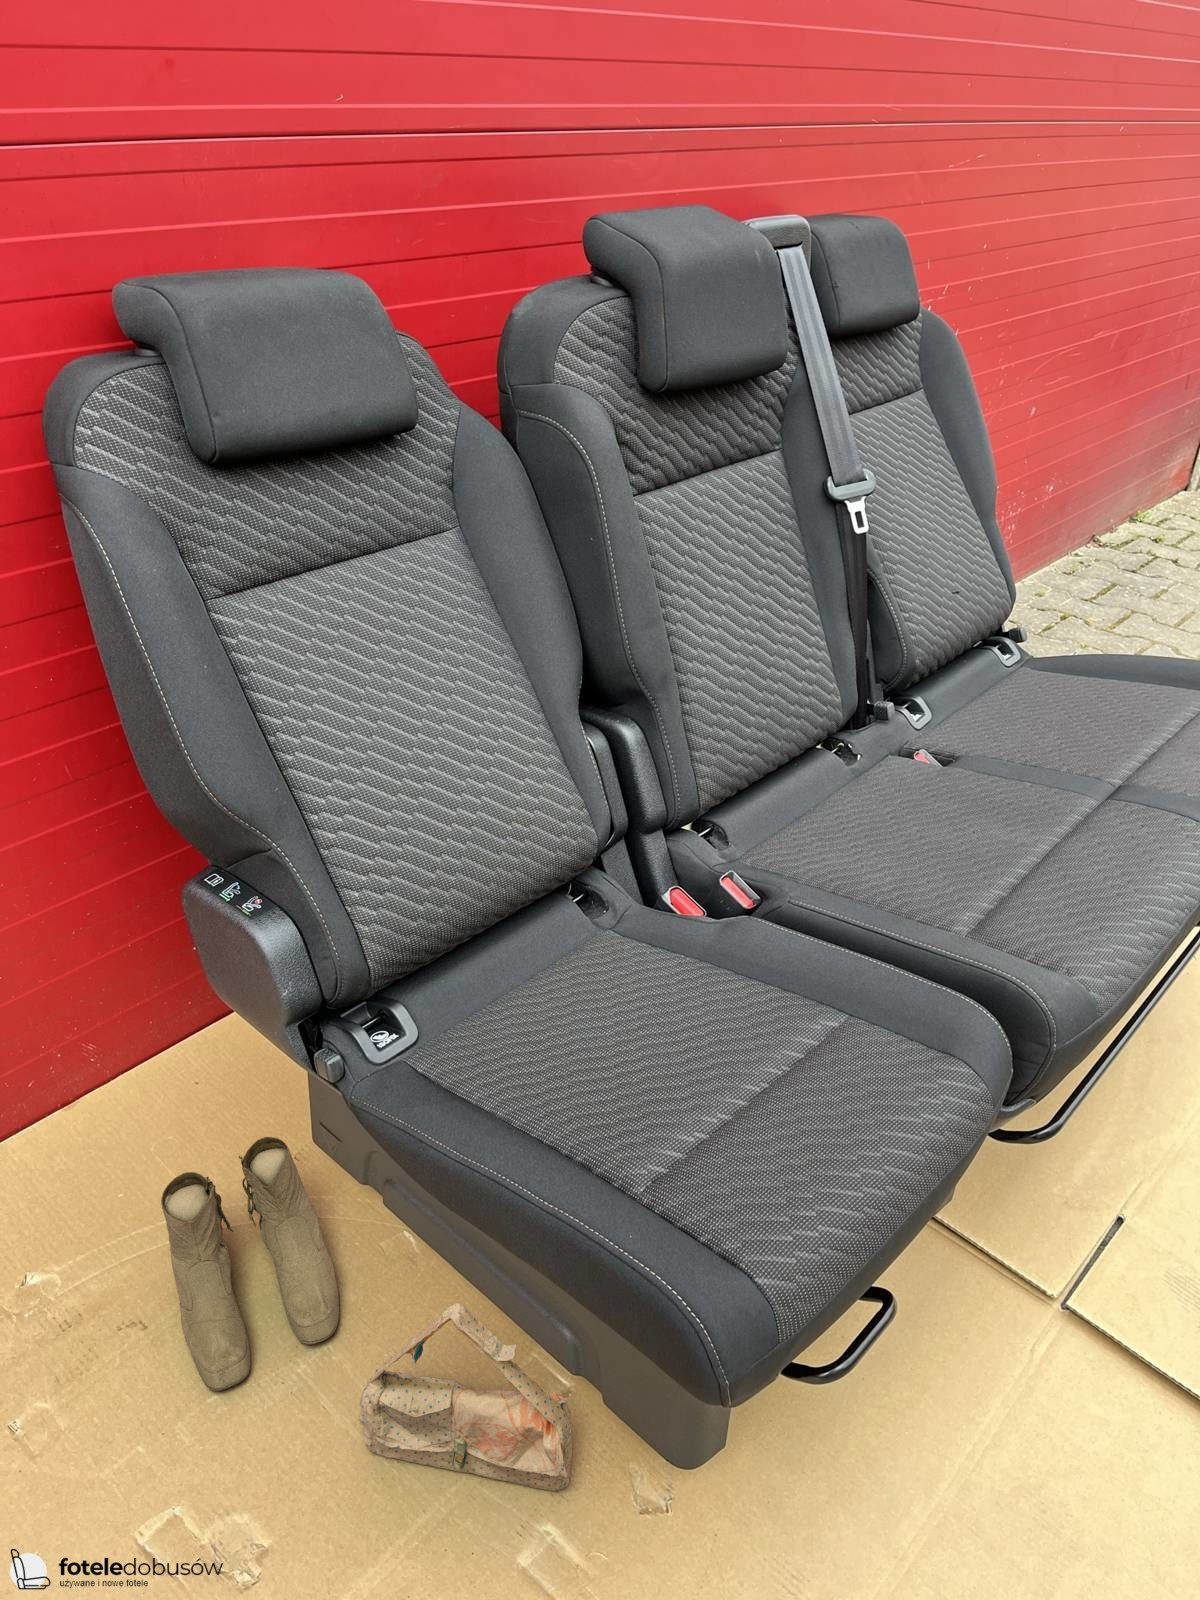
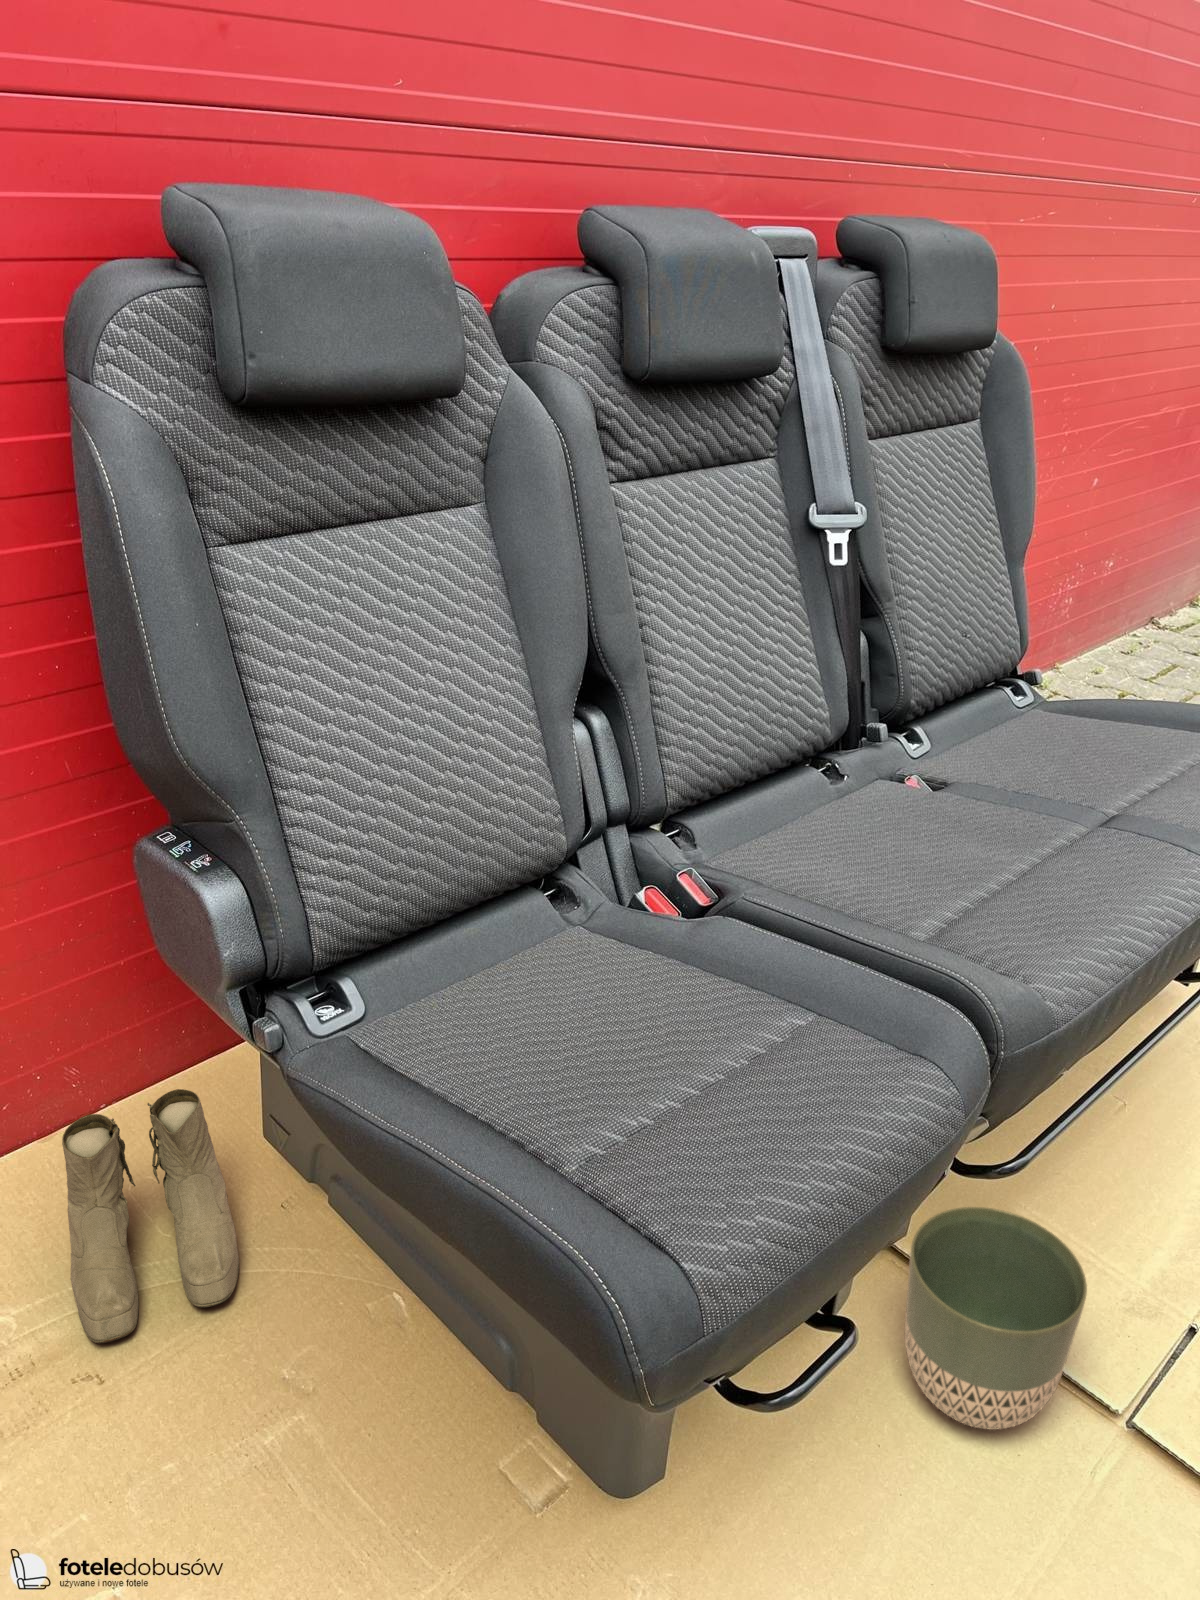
planter: none [974,1206,1152,1413] -> present [905,1207,1087,1430]
bag: present [359,1303,573,1491] -> none [239,1231,460,1464]

